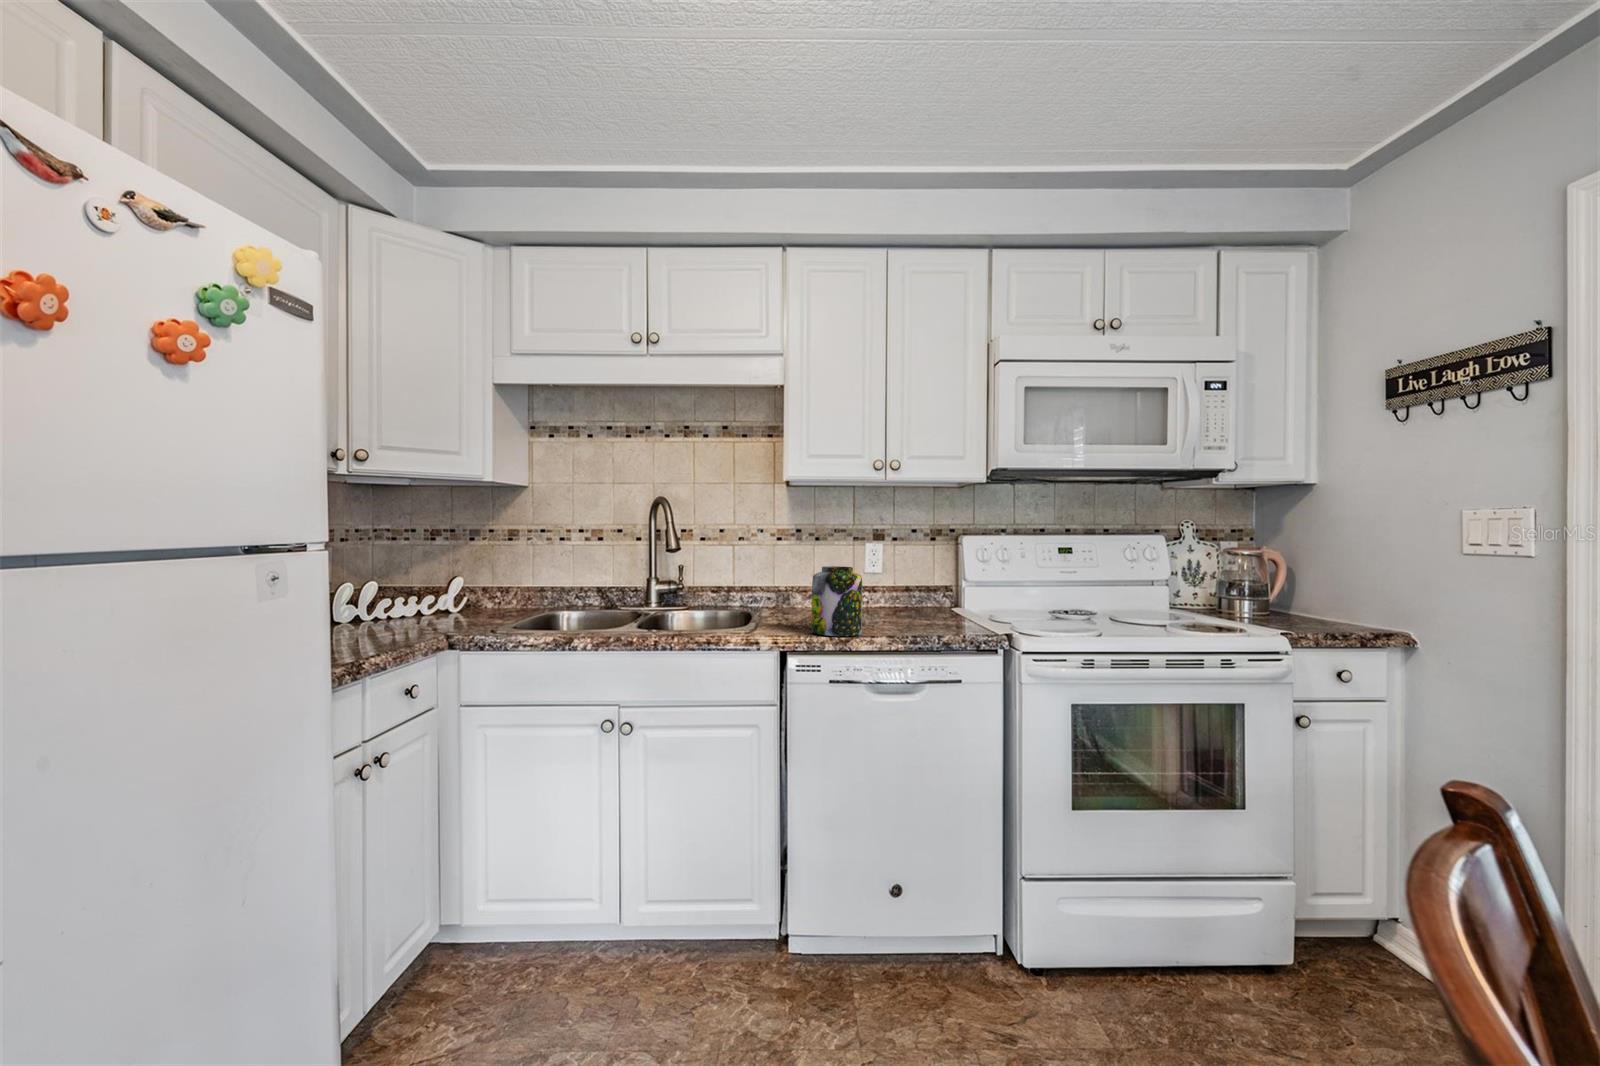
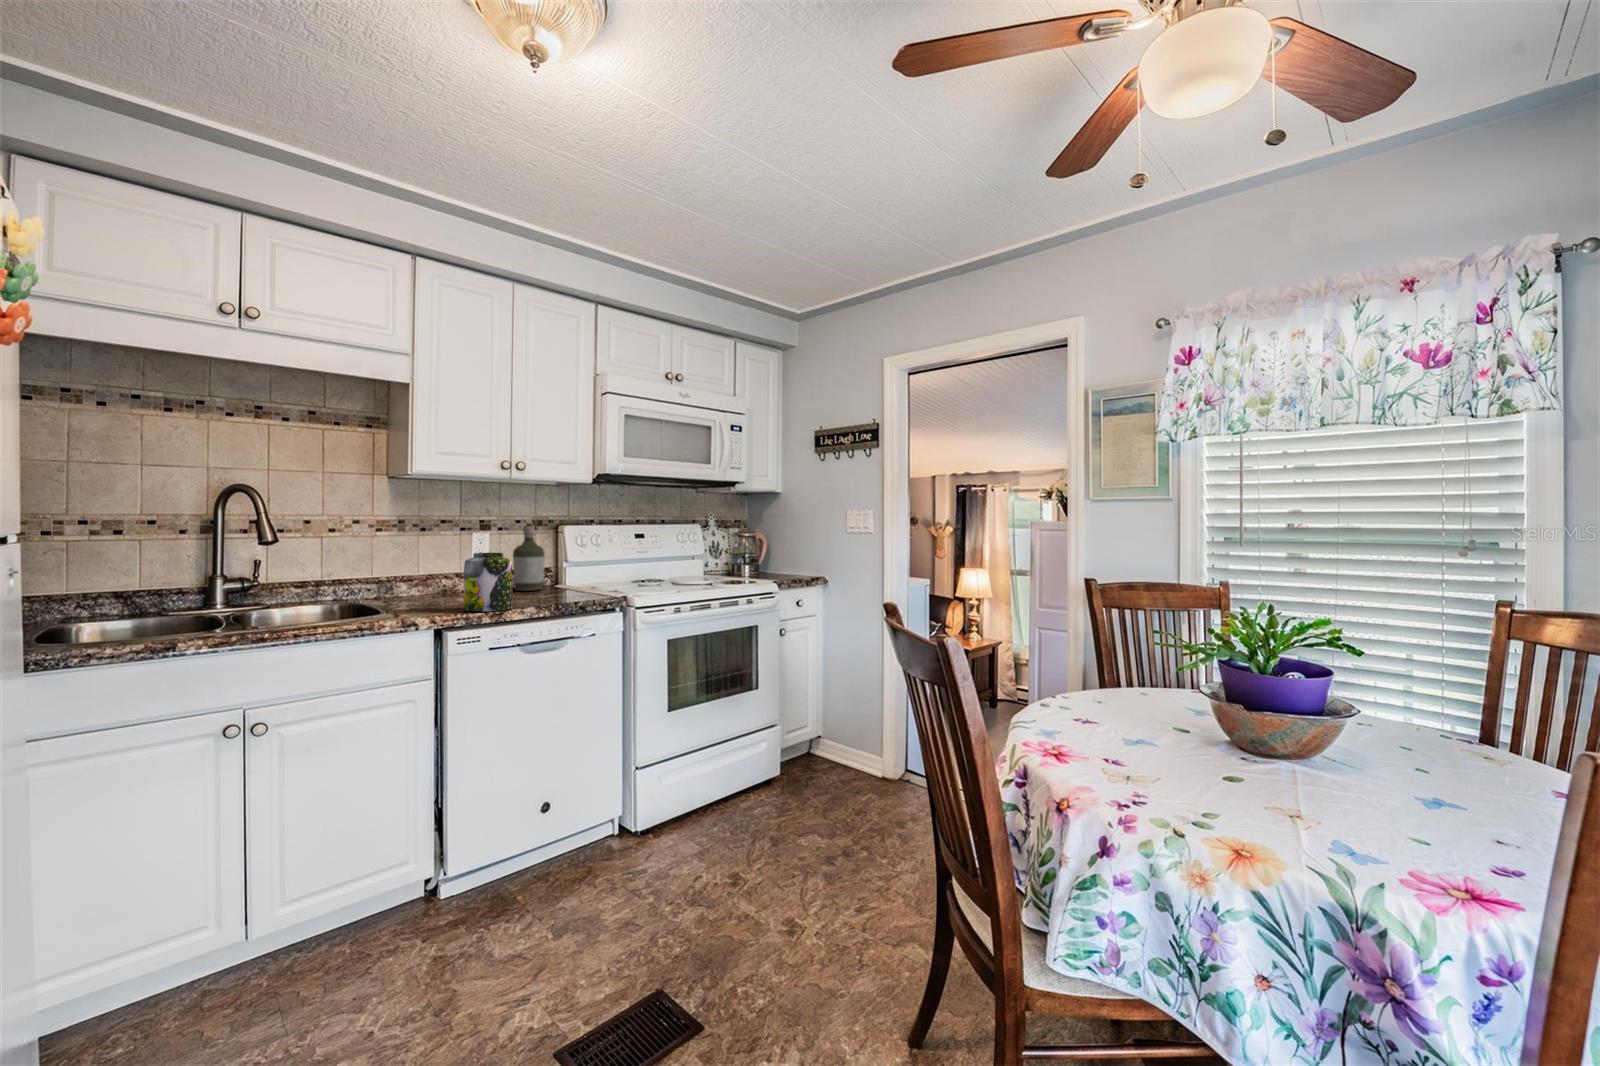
bottle: none [903,535,939,611] -> present [513,526,545,591]

